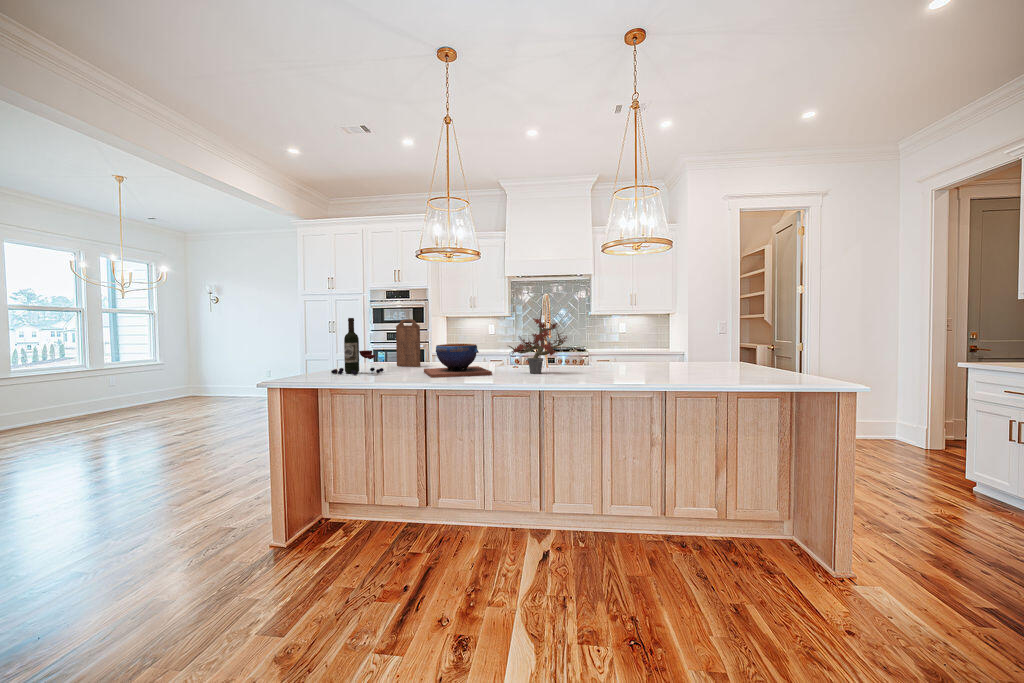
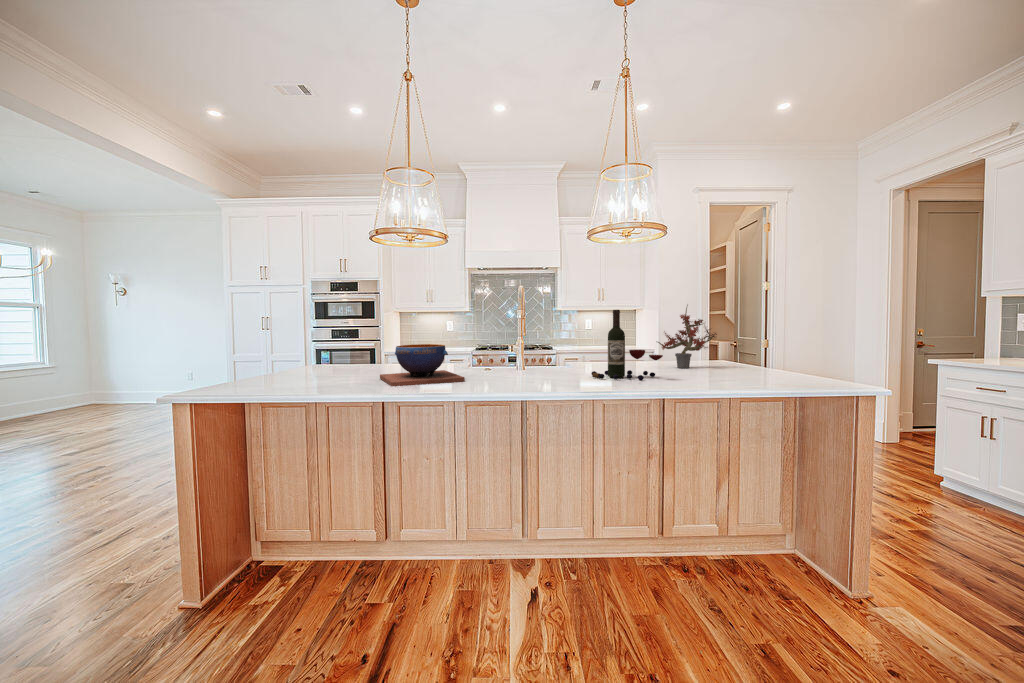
potted plant: present [509,308,567,373] -> present [658,305,717,368]
wine bottle: present [331,318,384,375] -> present [591,310,663,380]
cutting board: present [396,319,421,367] -> none [343,315,373,371]

